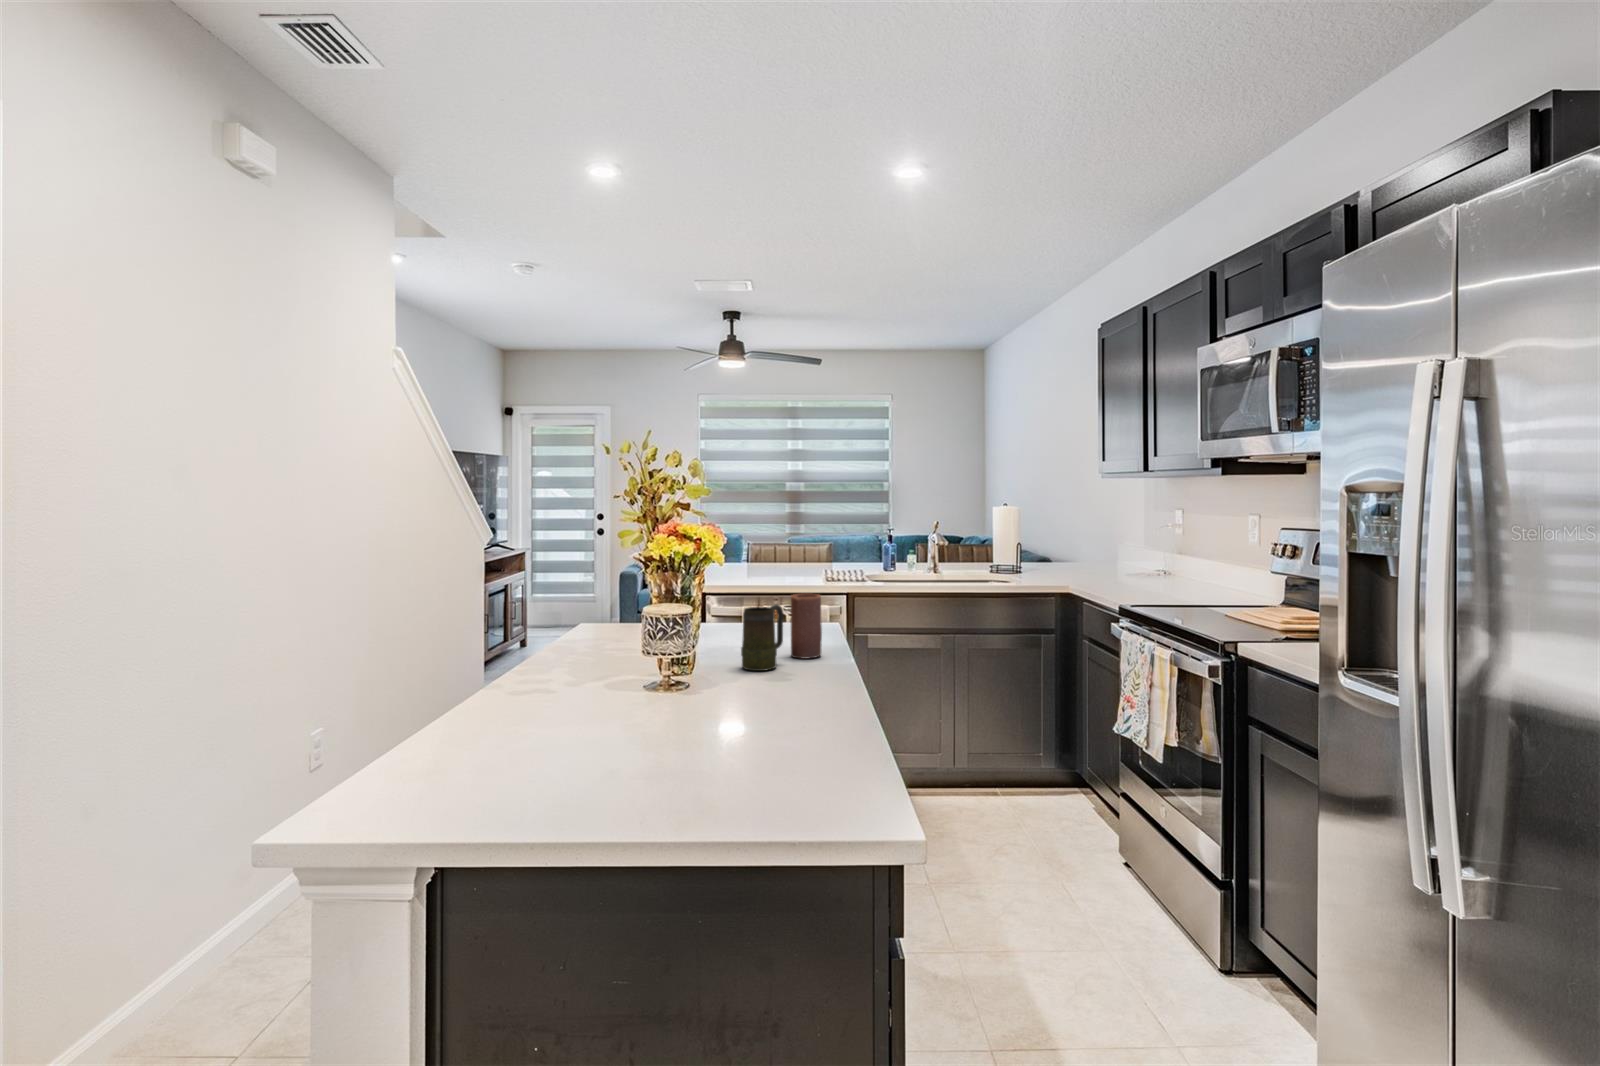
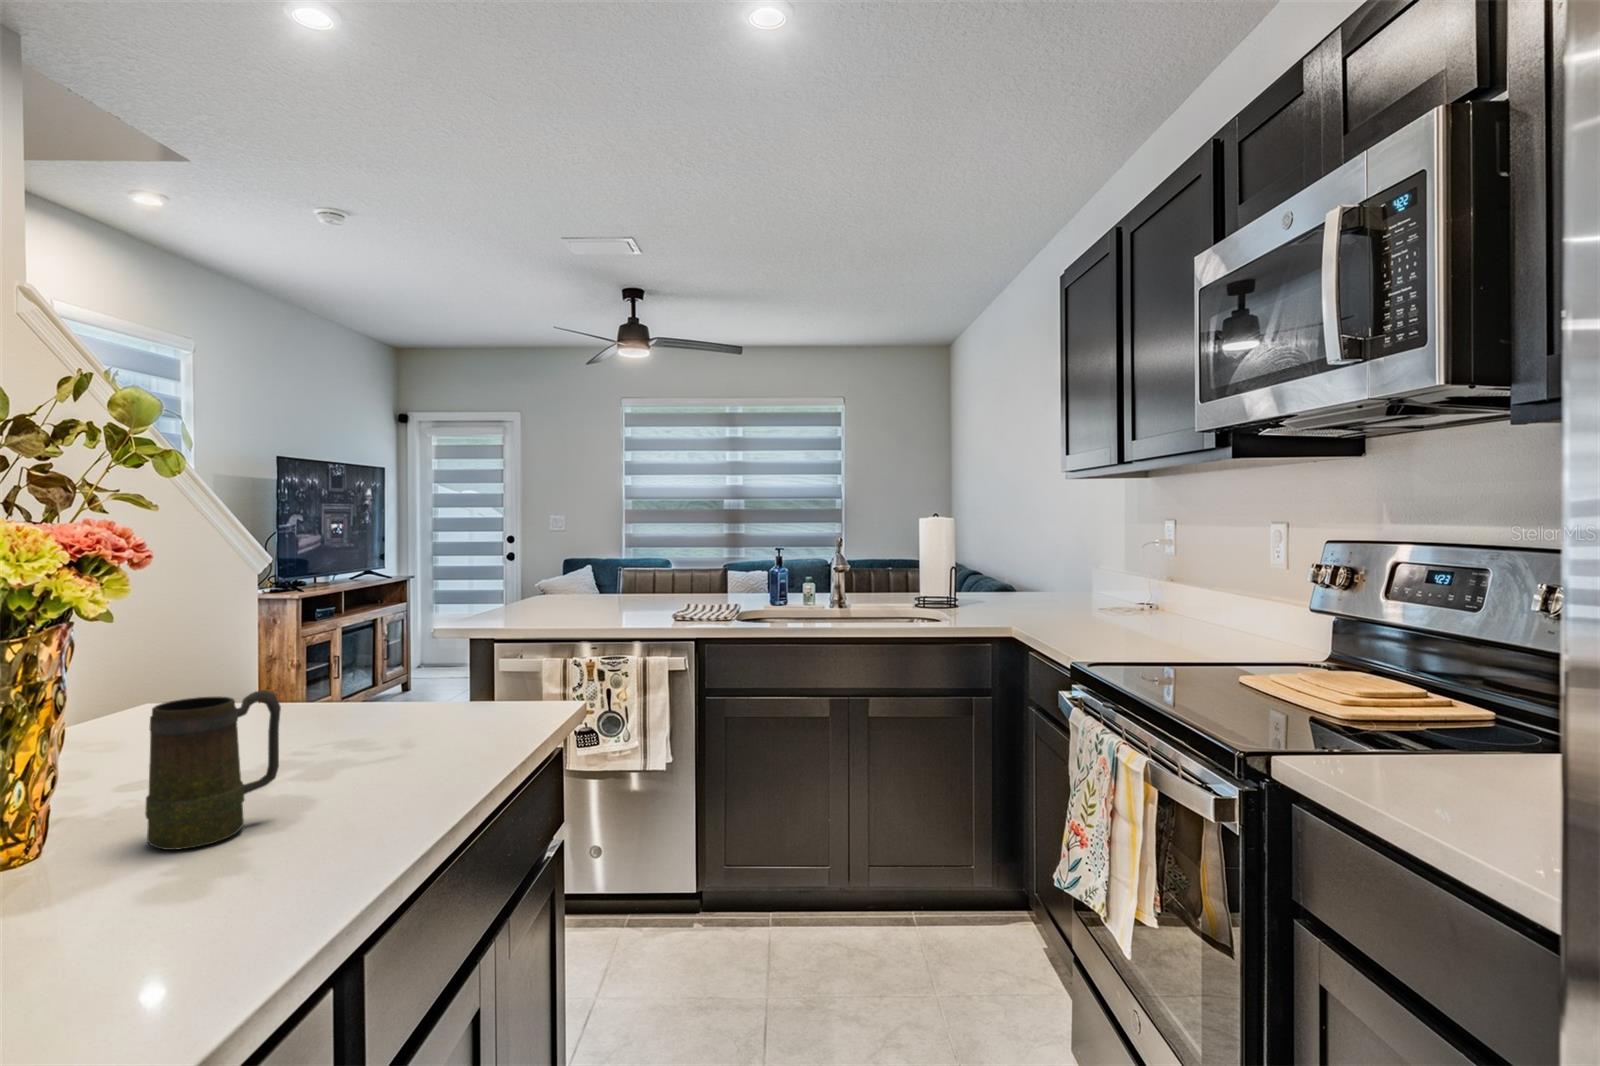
candle: present [791,594,822,659] -> none [334,661,409,802]

